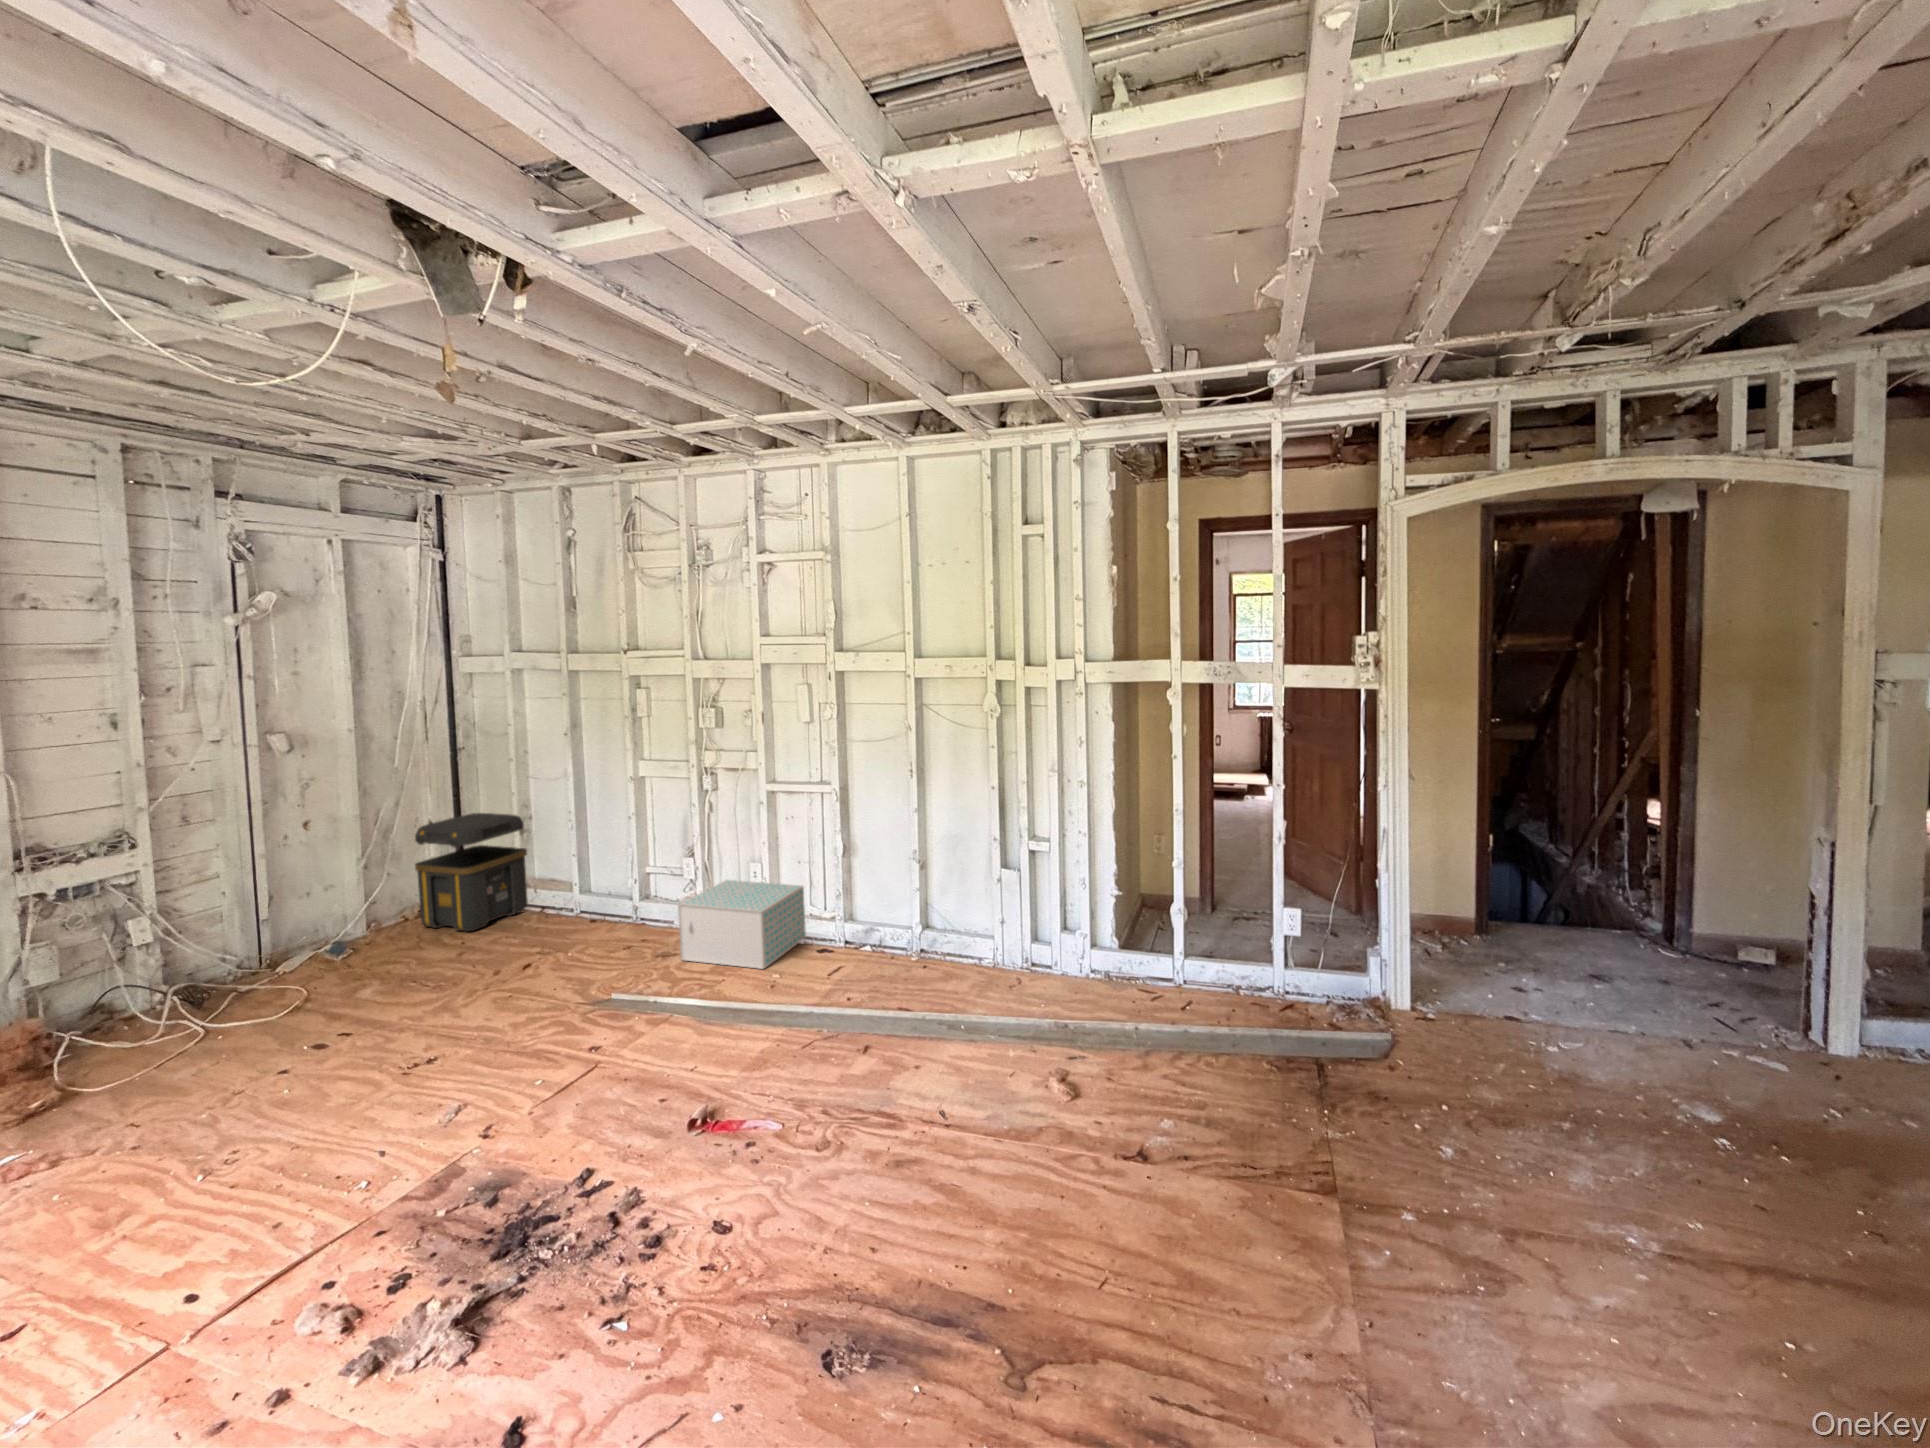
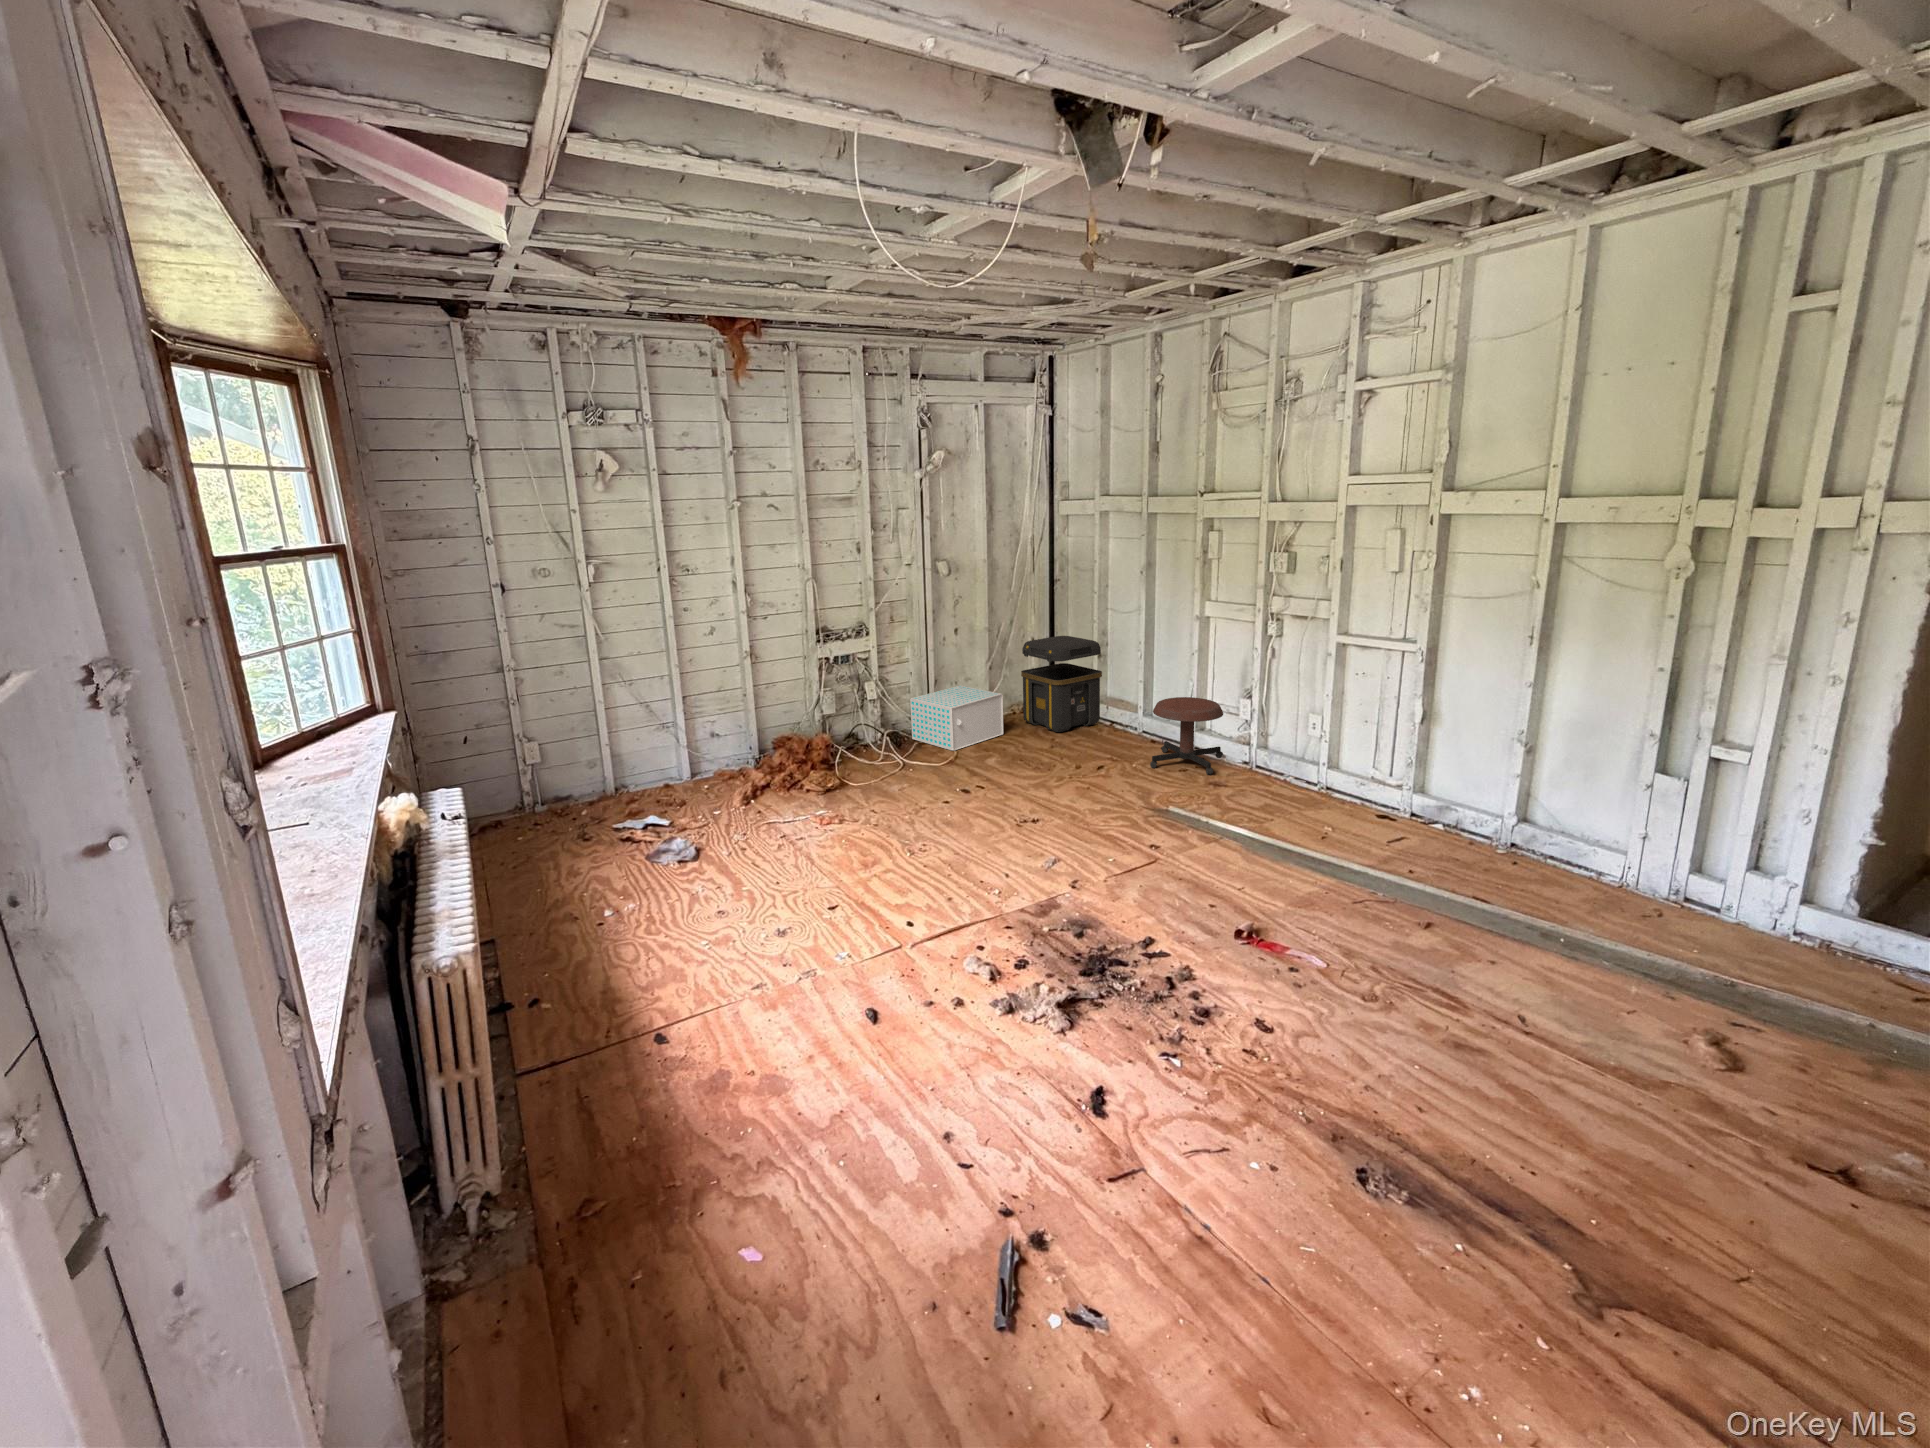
stool: none [589,863,672,950] -> present [1150,697,1223,775]
storage box: present [678,880,806,969] -> present [910,685,1003,751]

